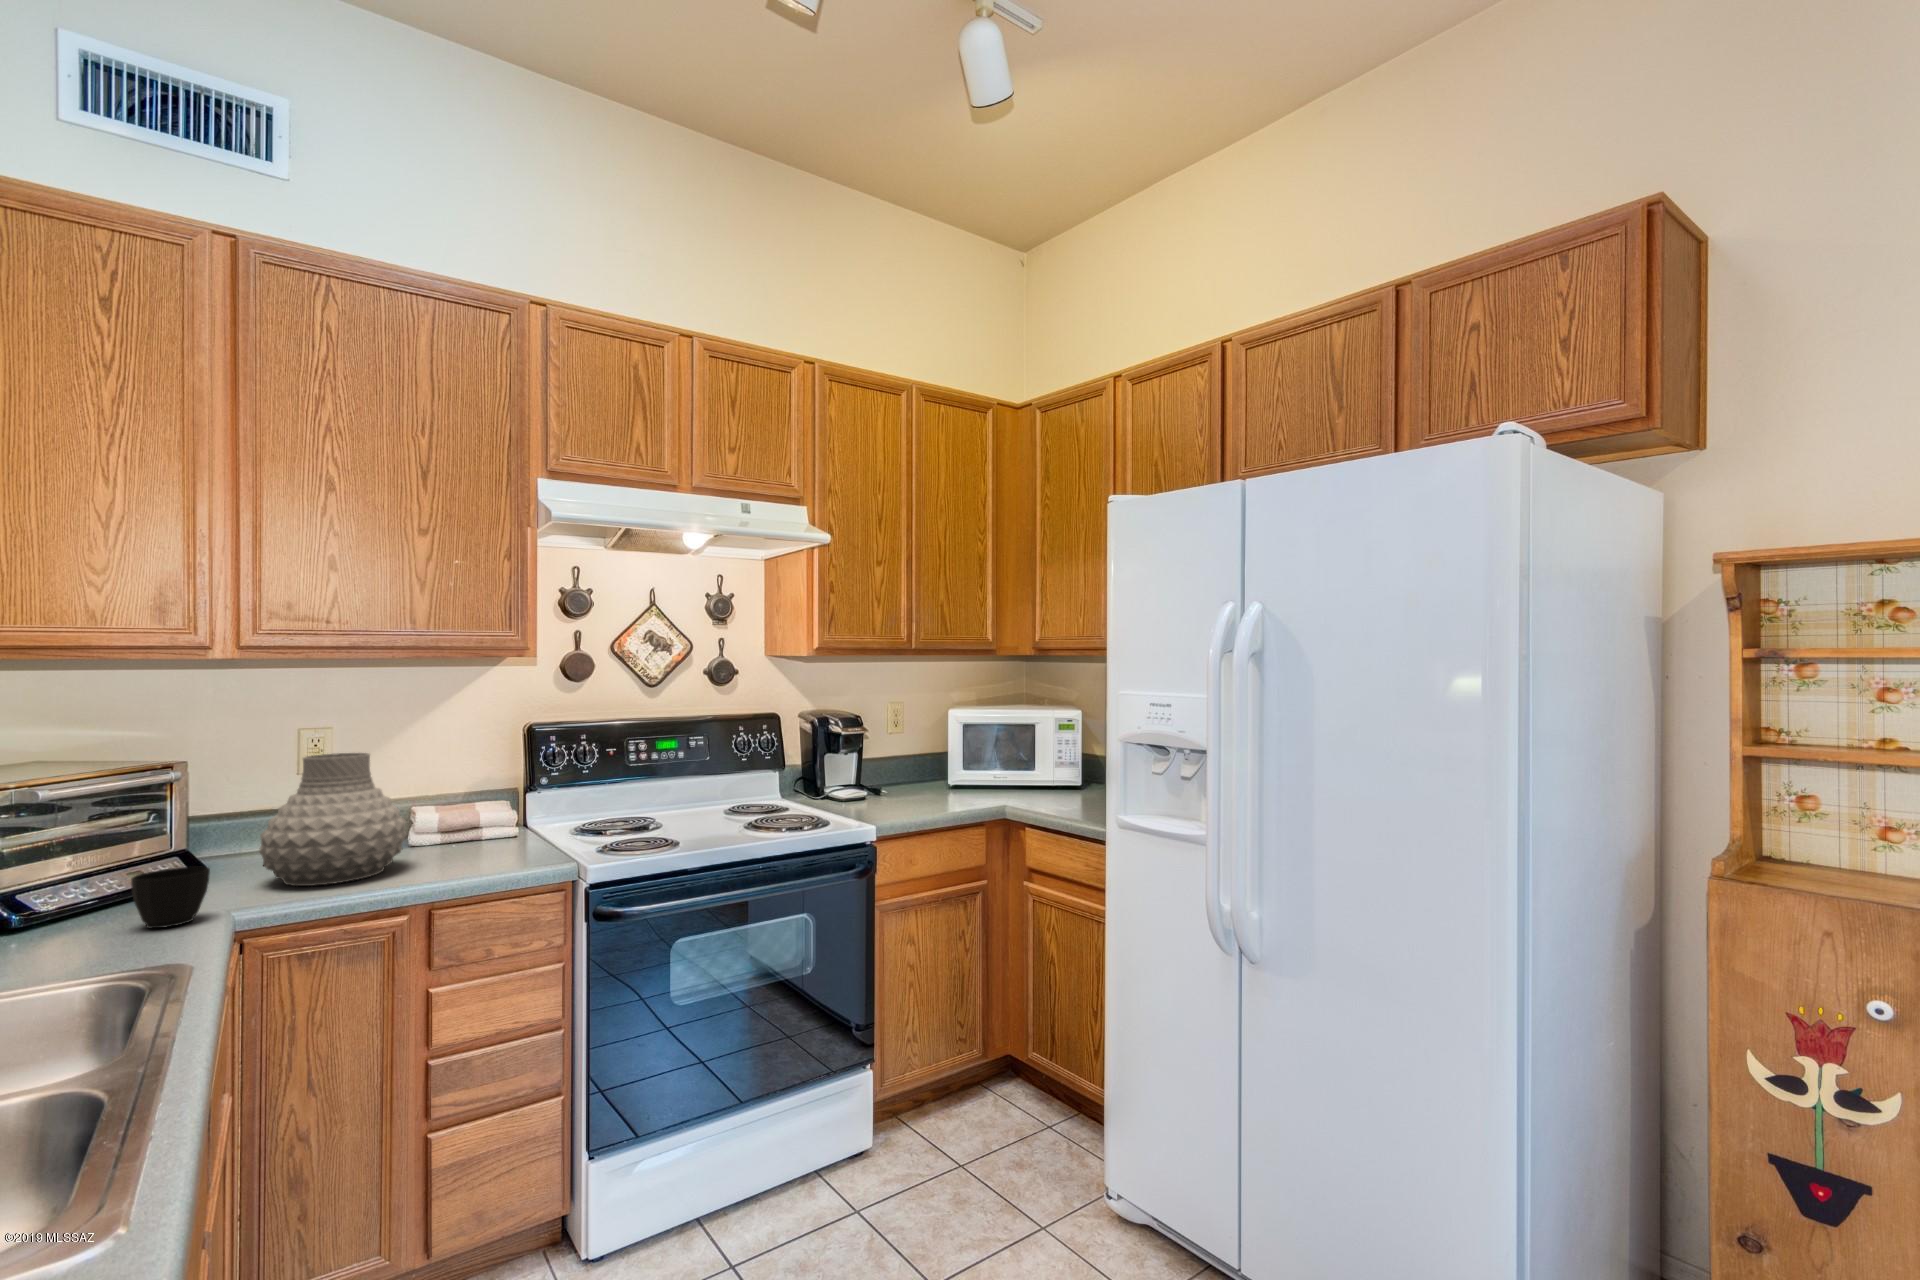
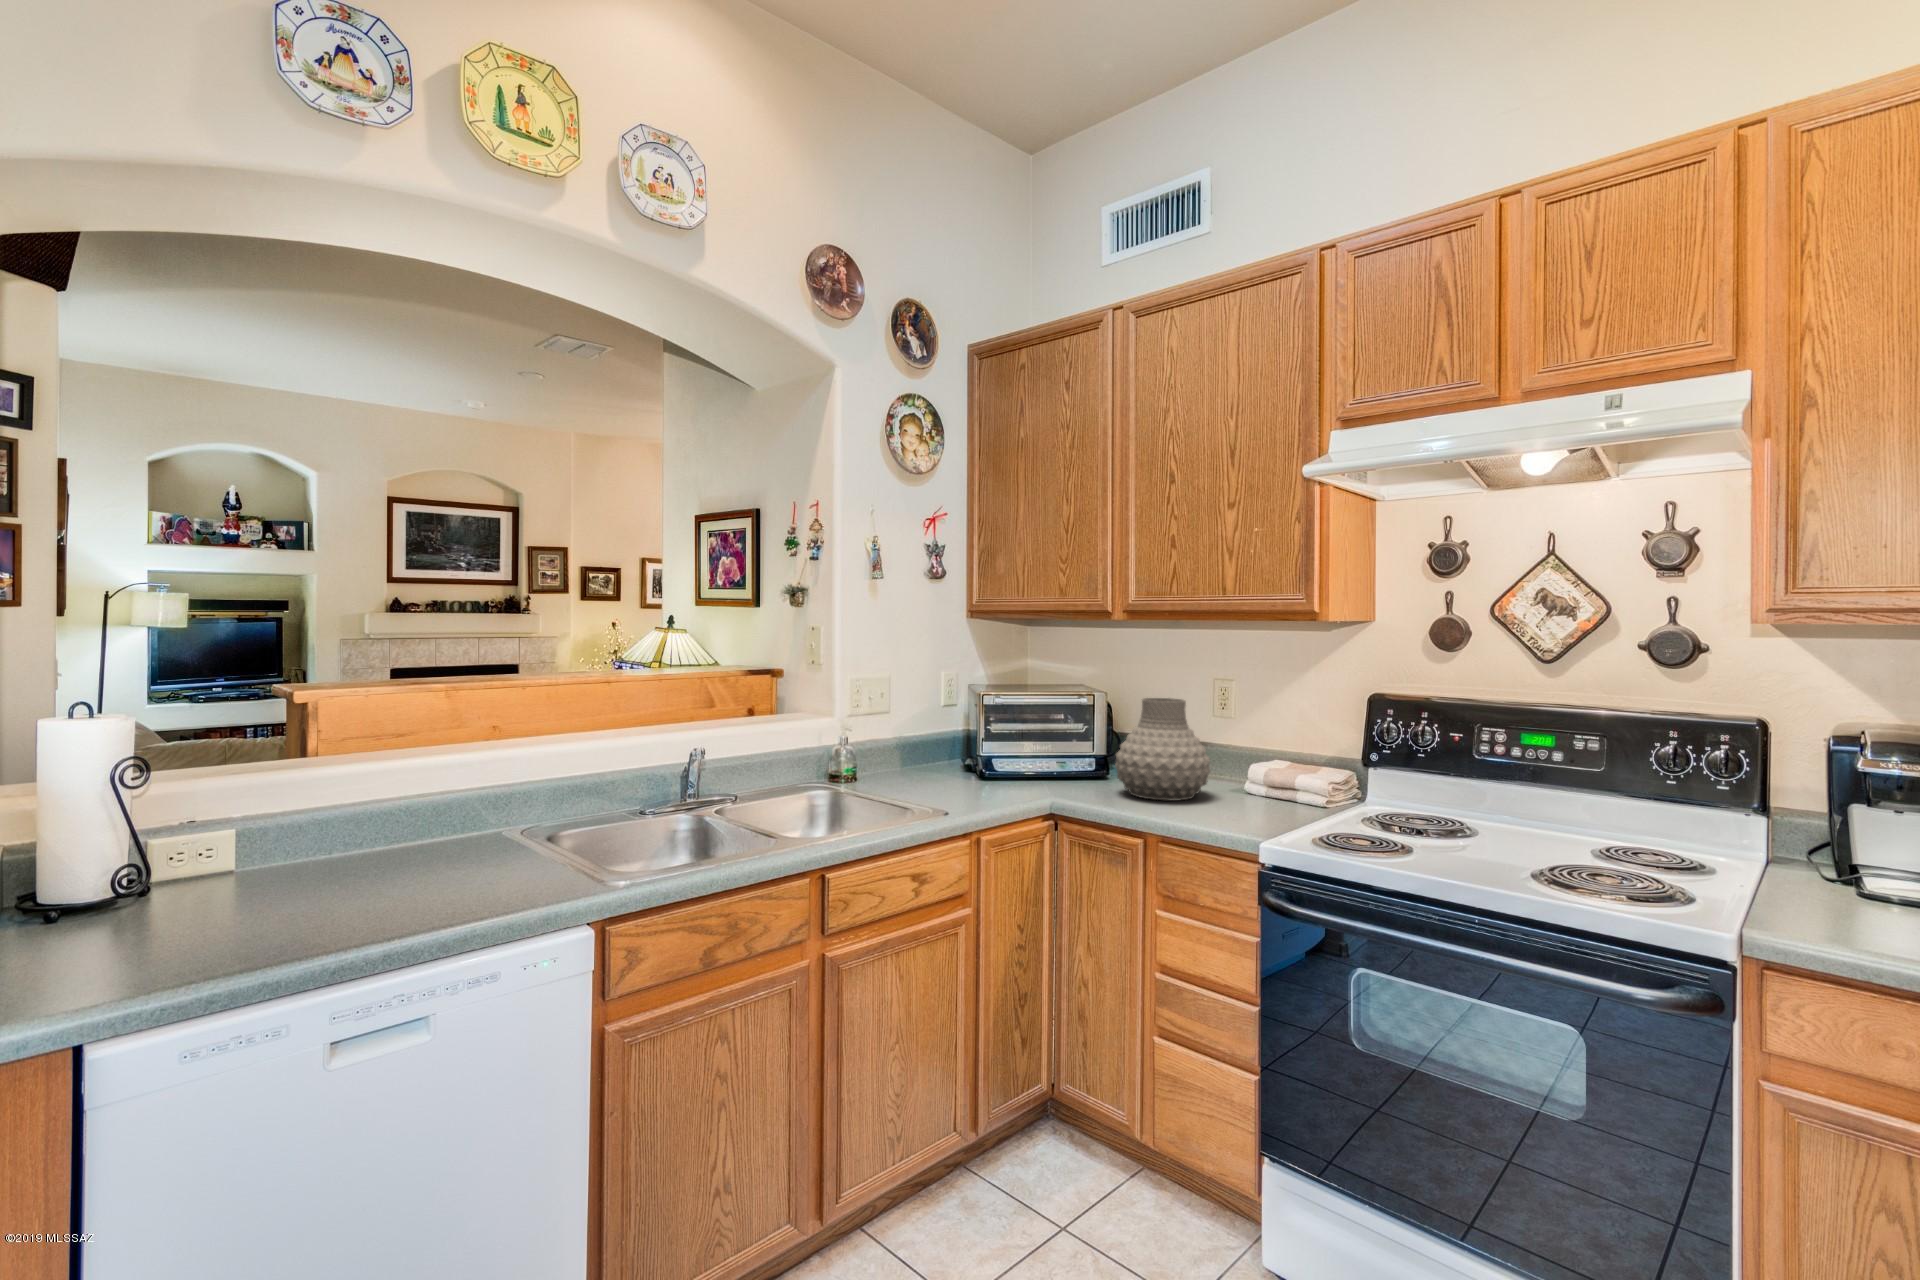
cup: present [131,866,210,928] -> none [1026,758,1062,794]

